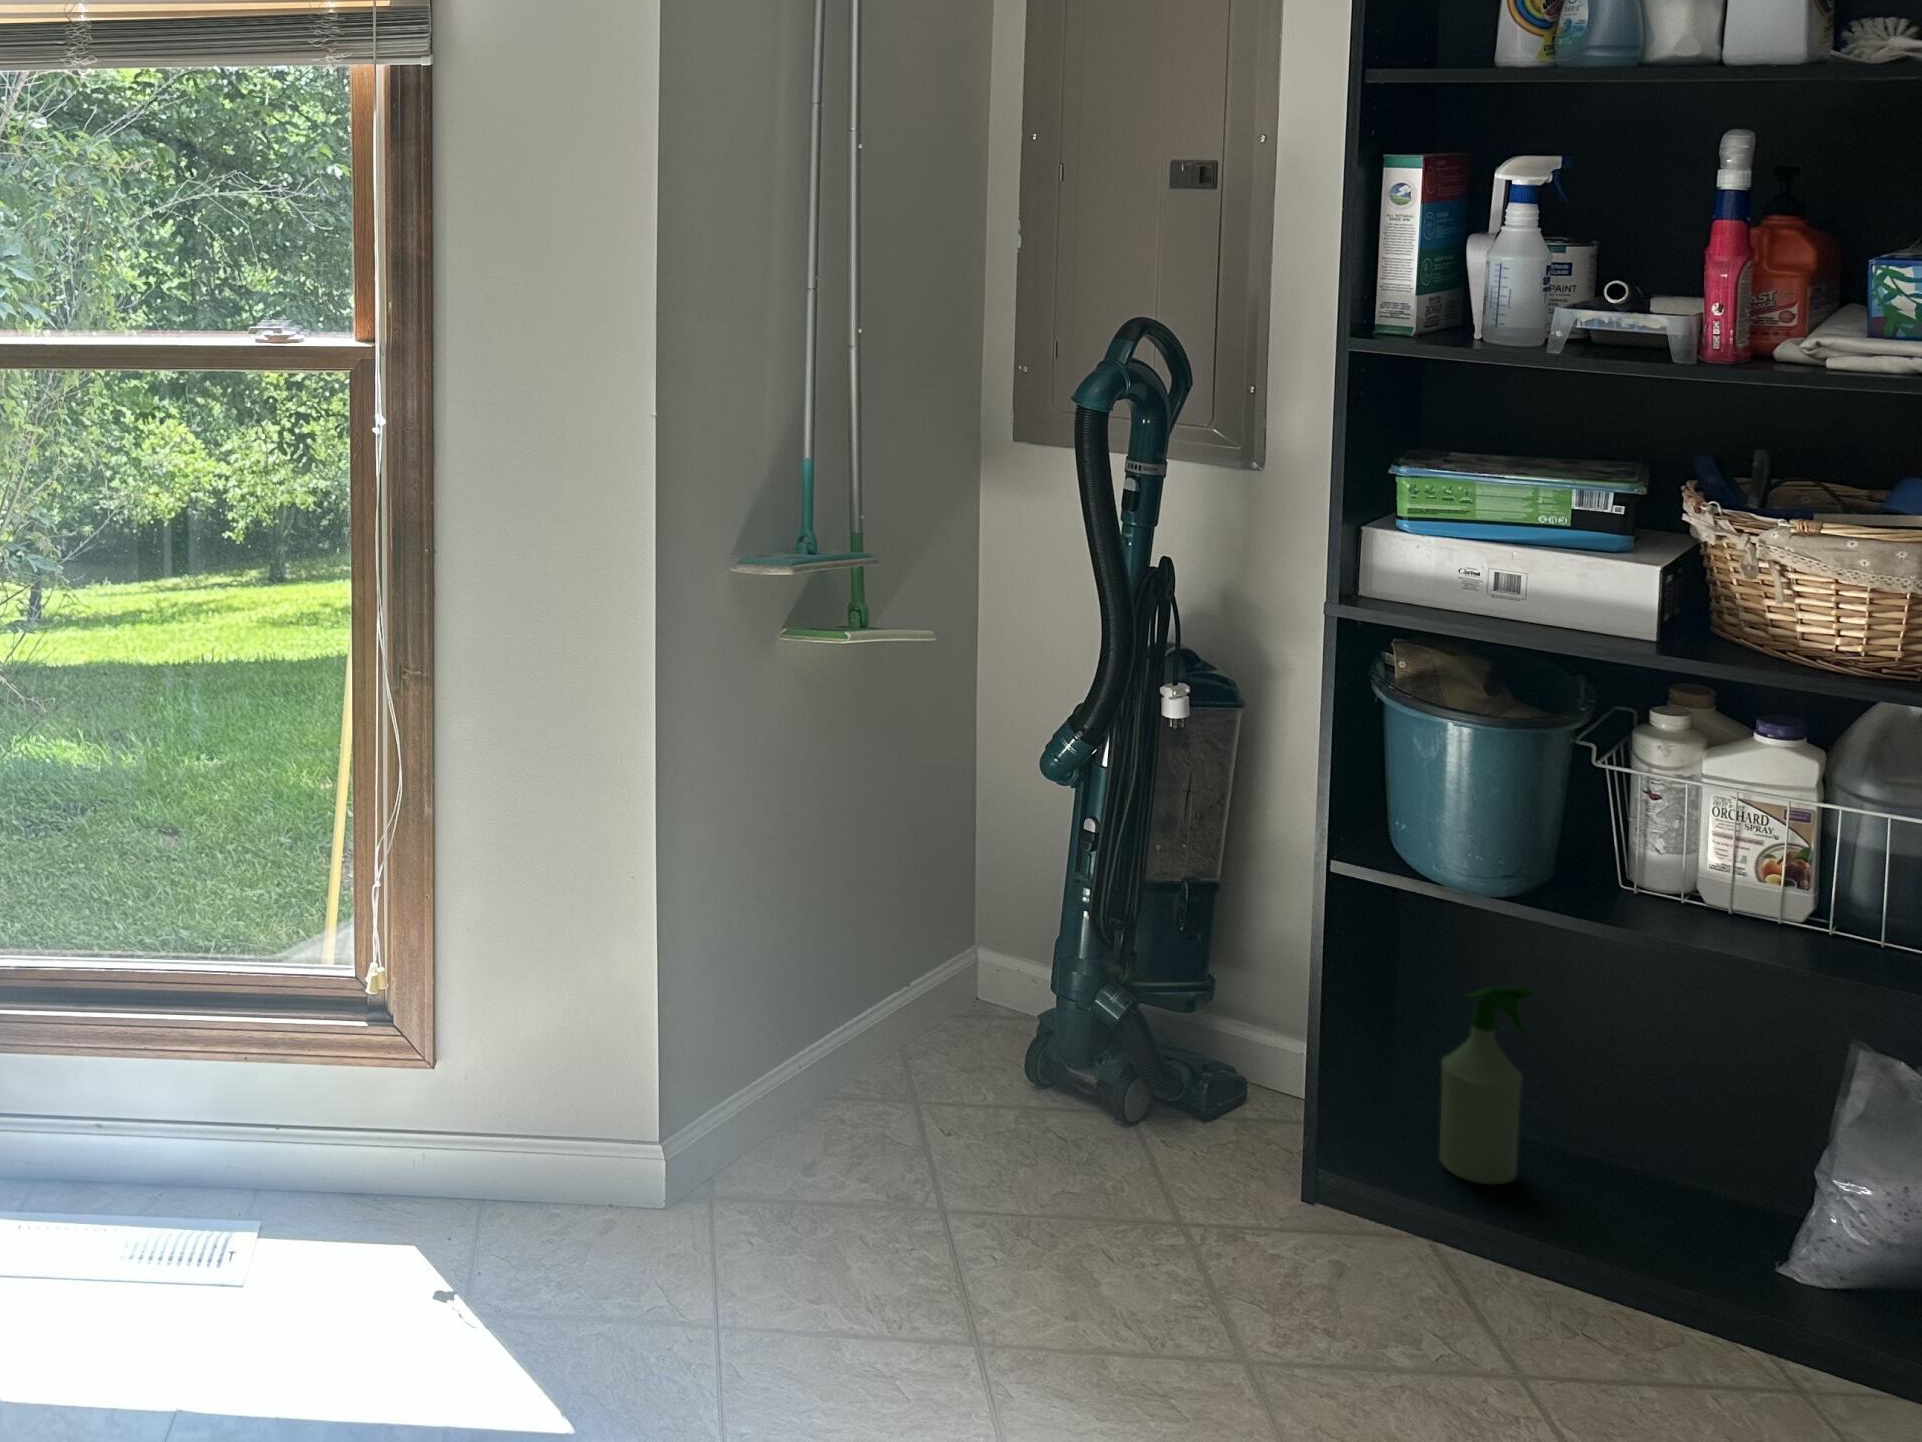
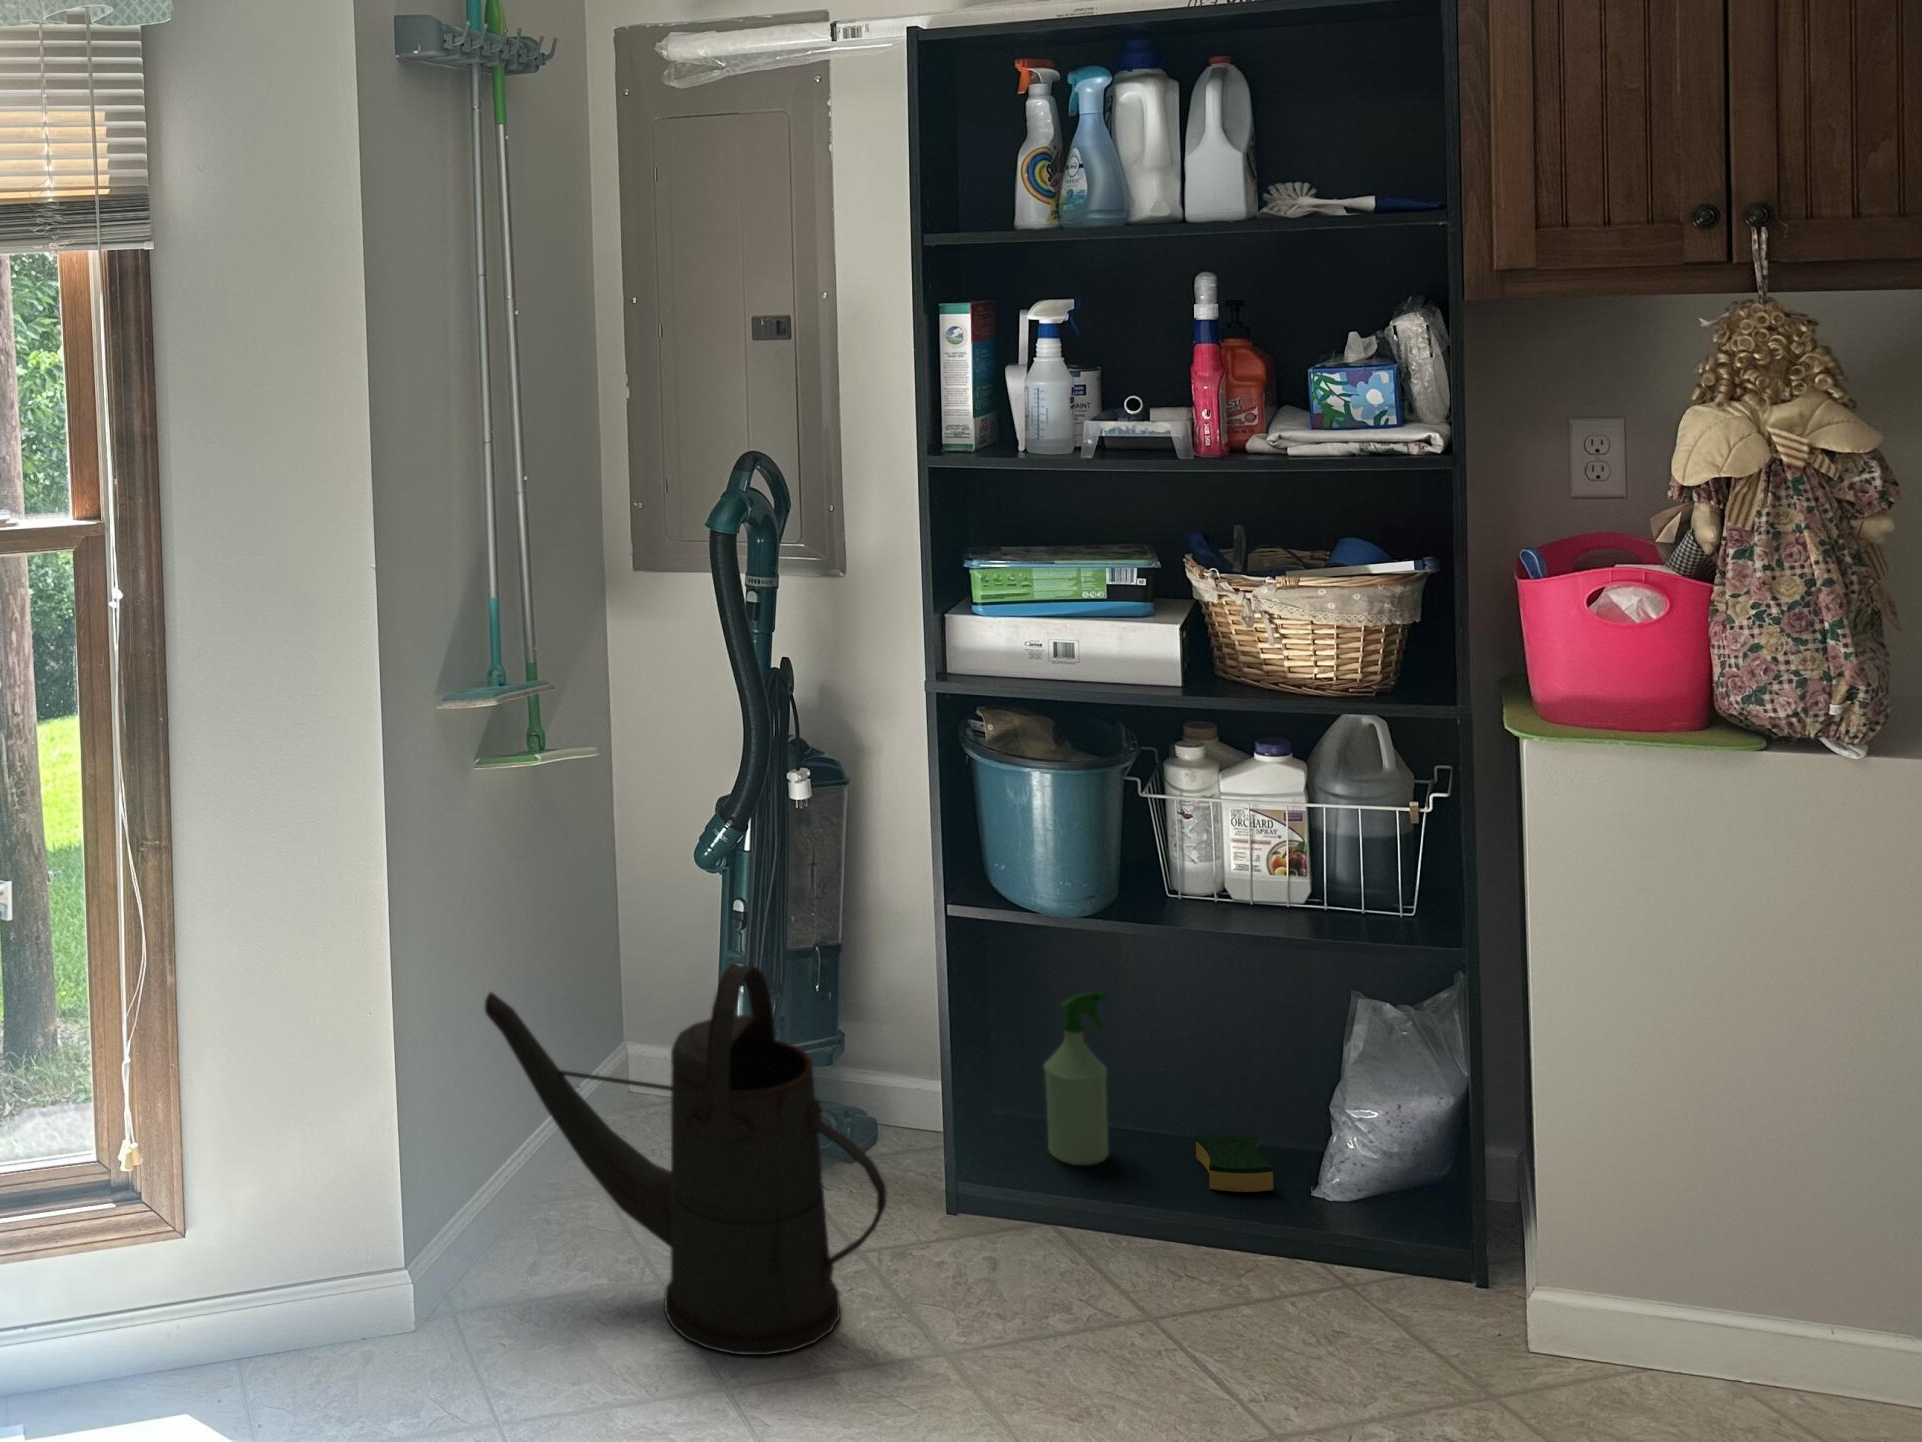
watering can: none [769,876,1196,1318] -> present [485,964,887,1355]
sponge: none [1634,1177,1731,1261] -> present [1196,1134,1274,1192]

